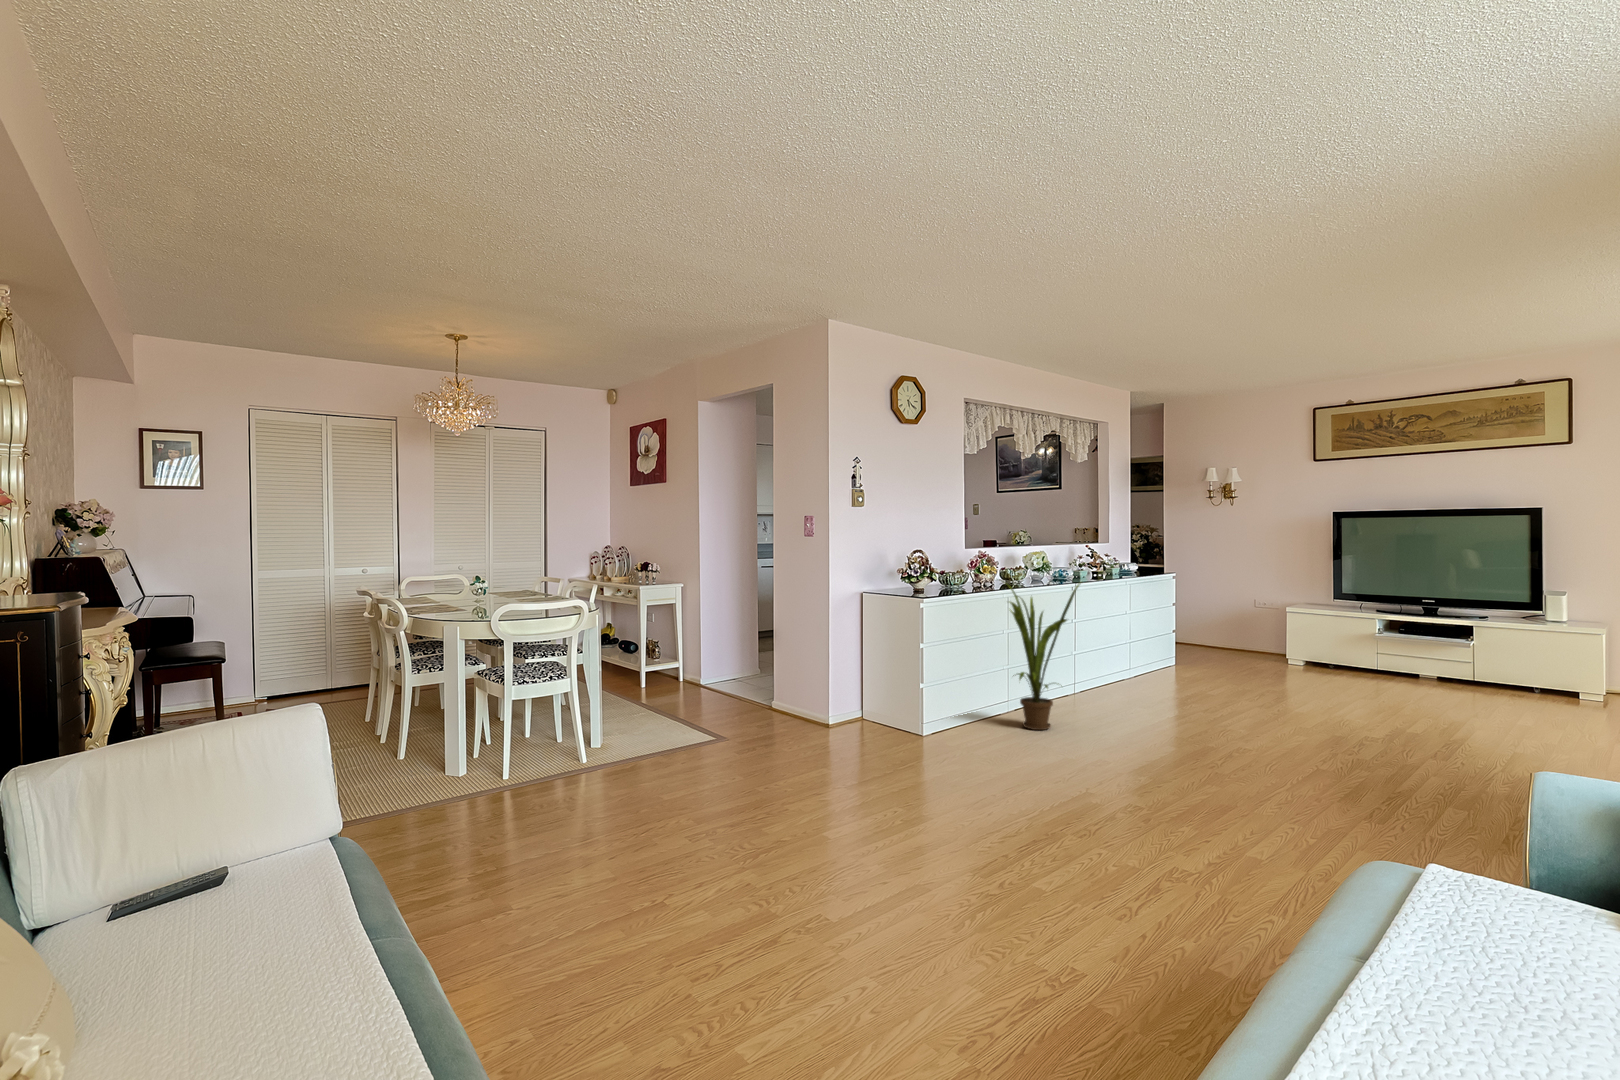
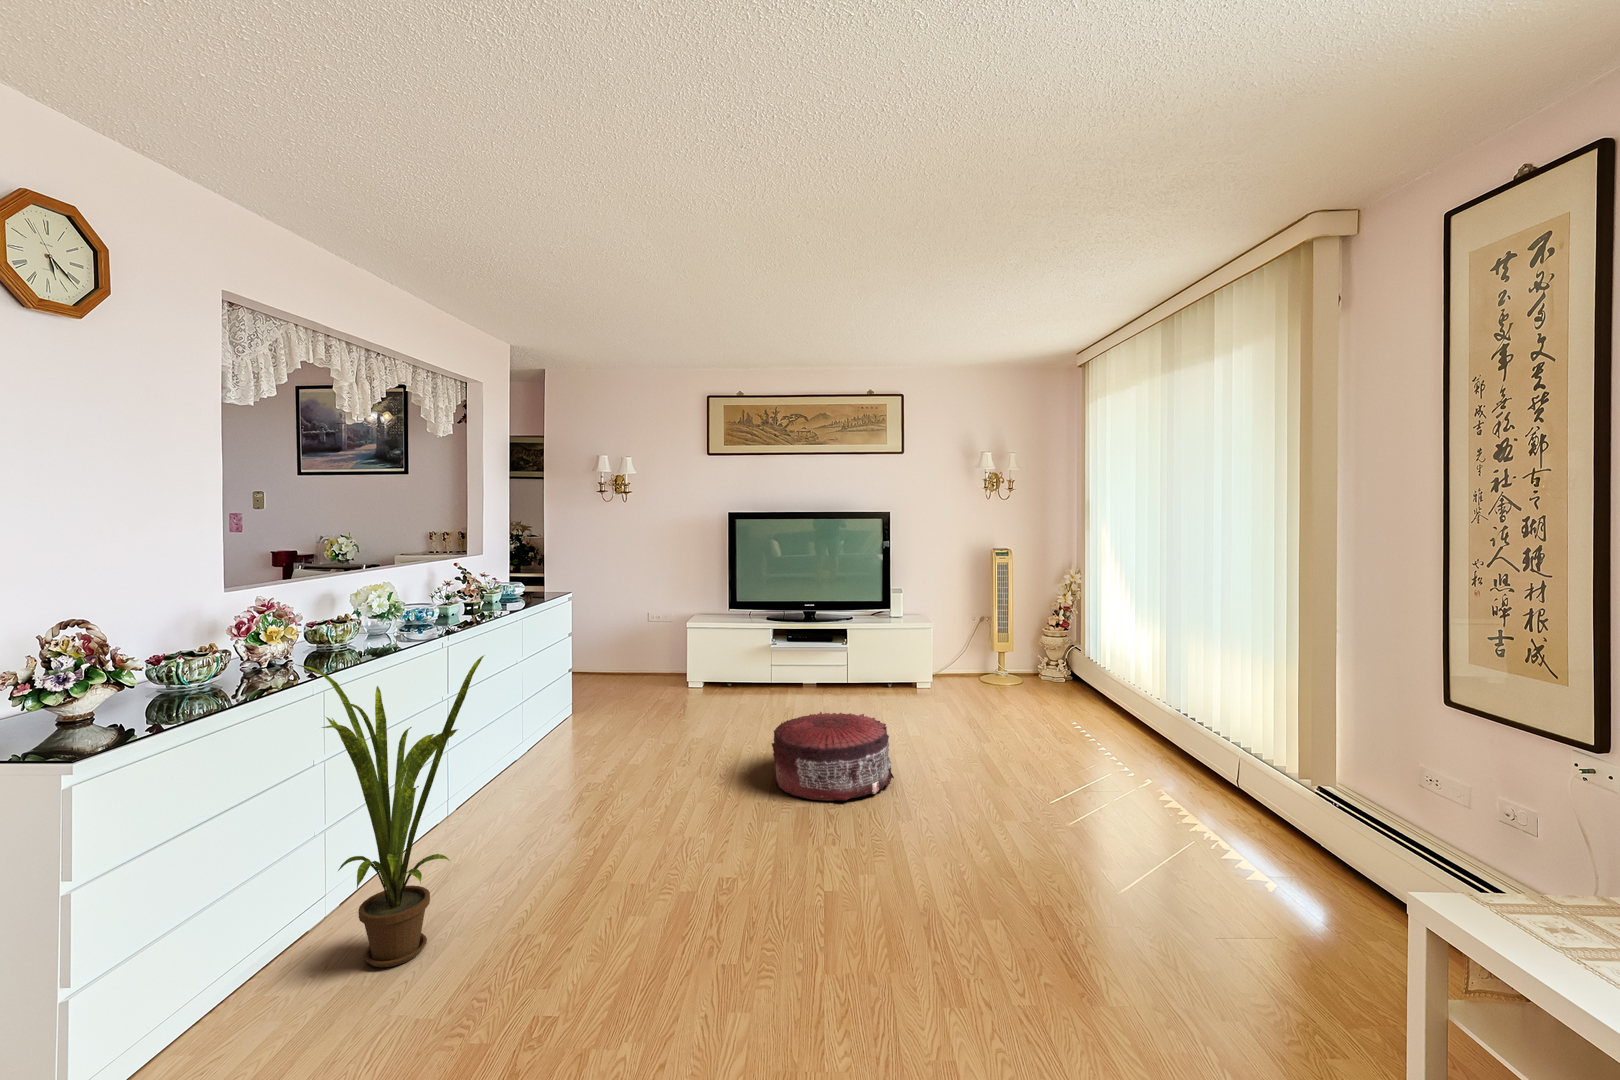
pouf: none [1318,675,1445,741] -> present [772,712,894,800]

